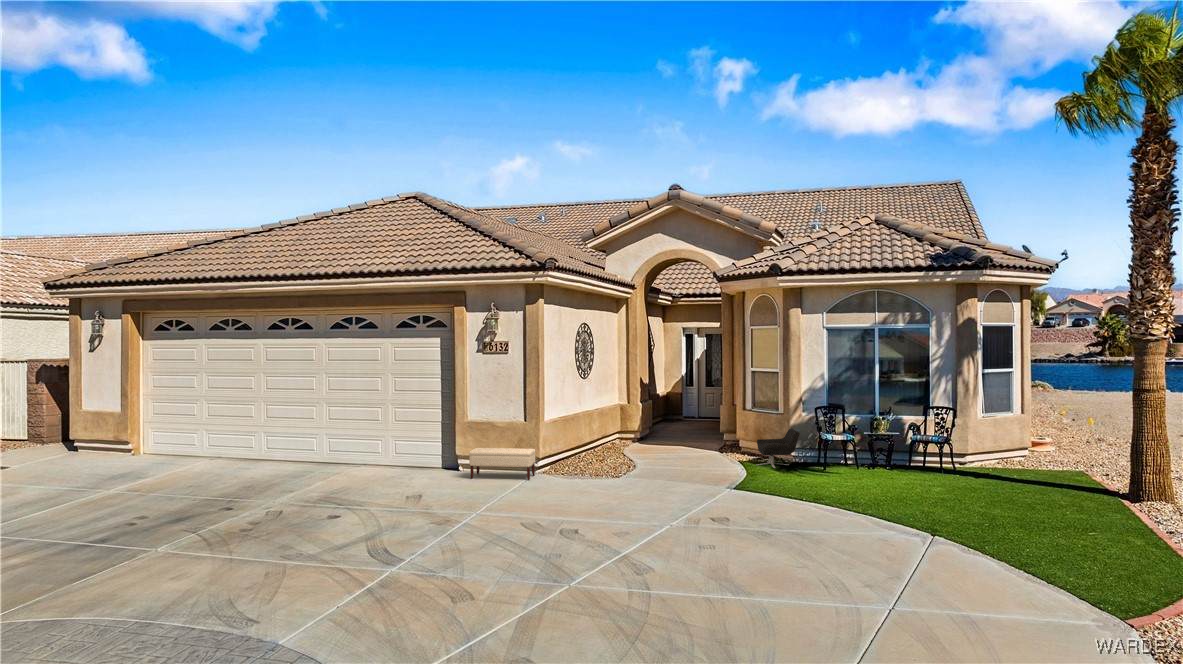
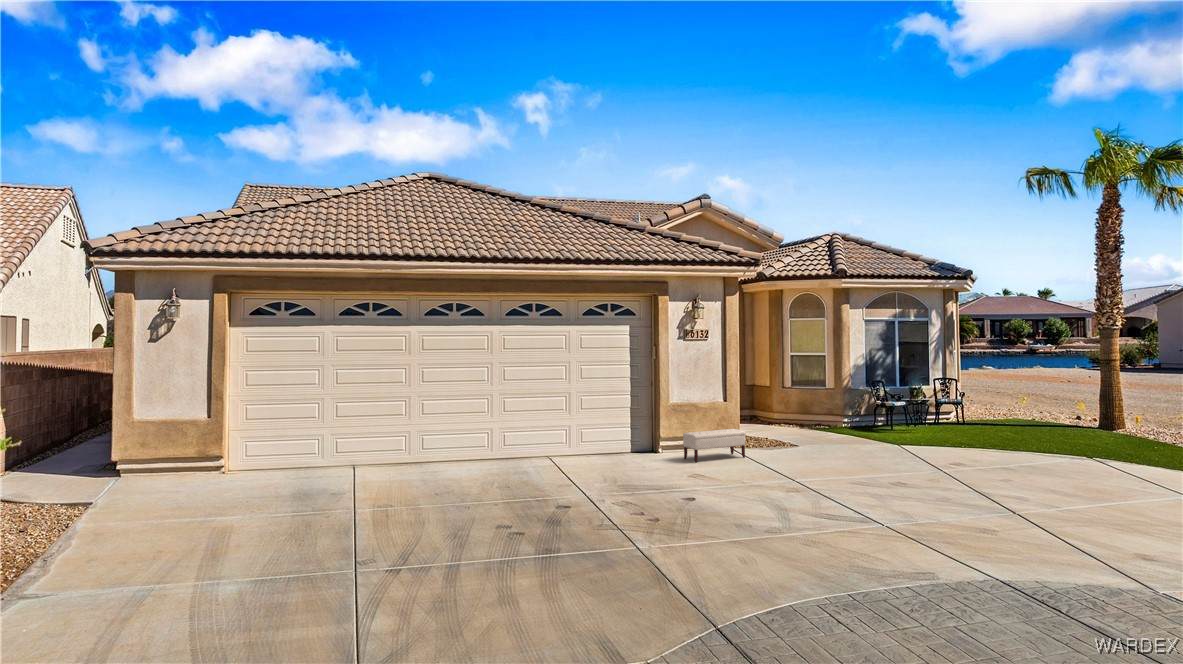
lounge chair: present [757,428,800,468] -> none [828,399,869,431]

